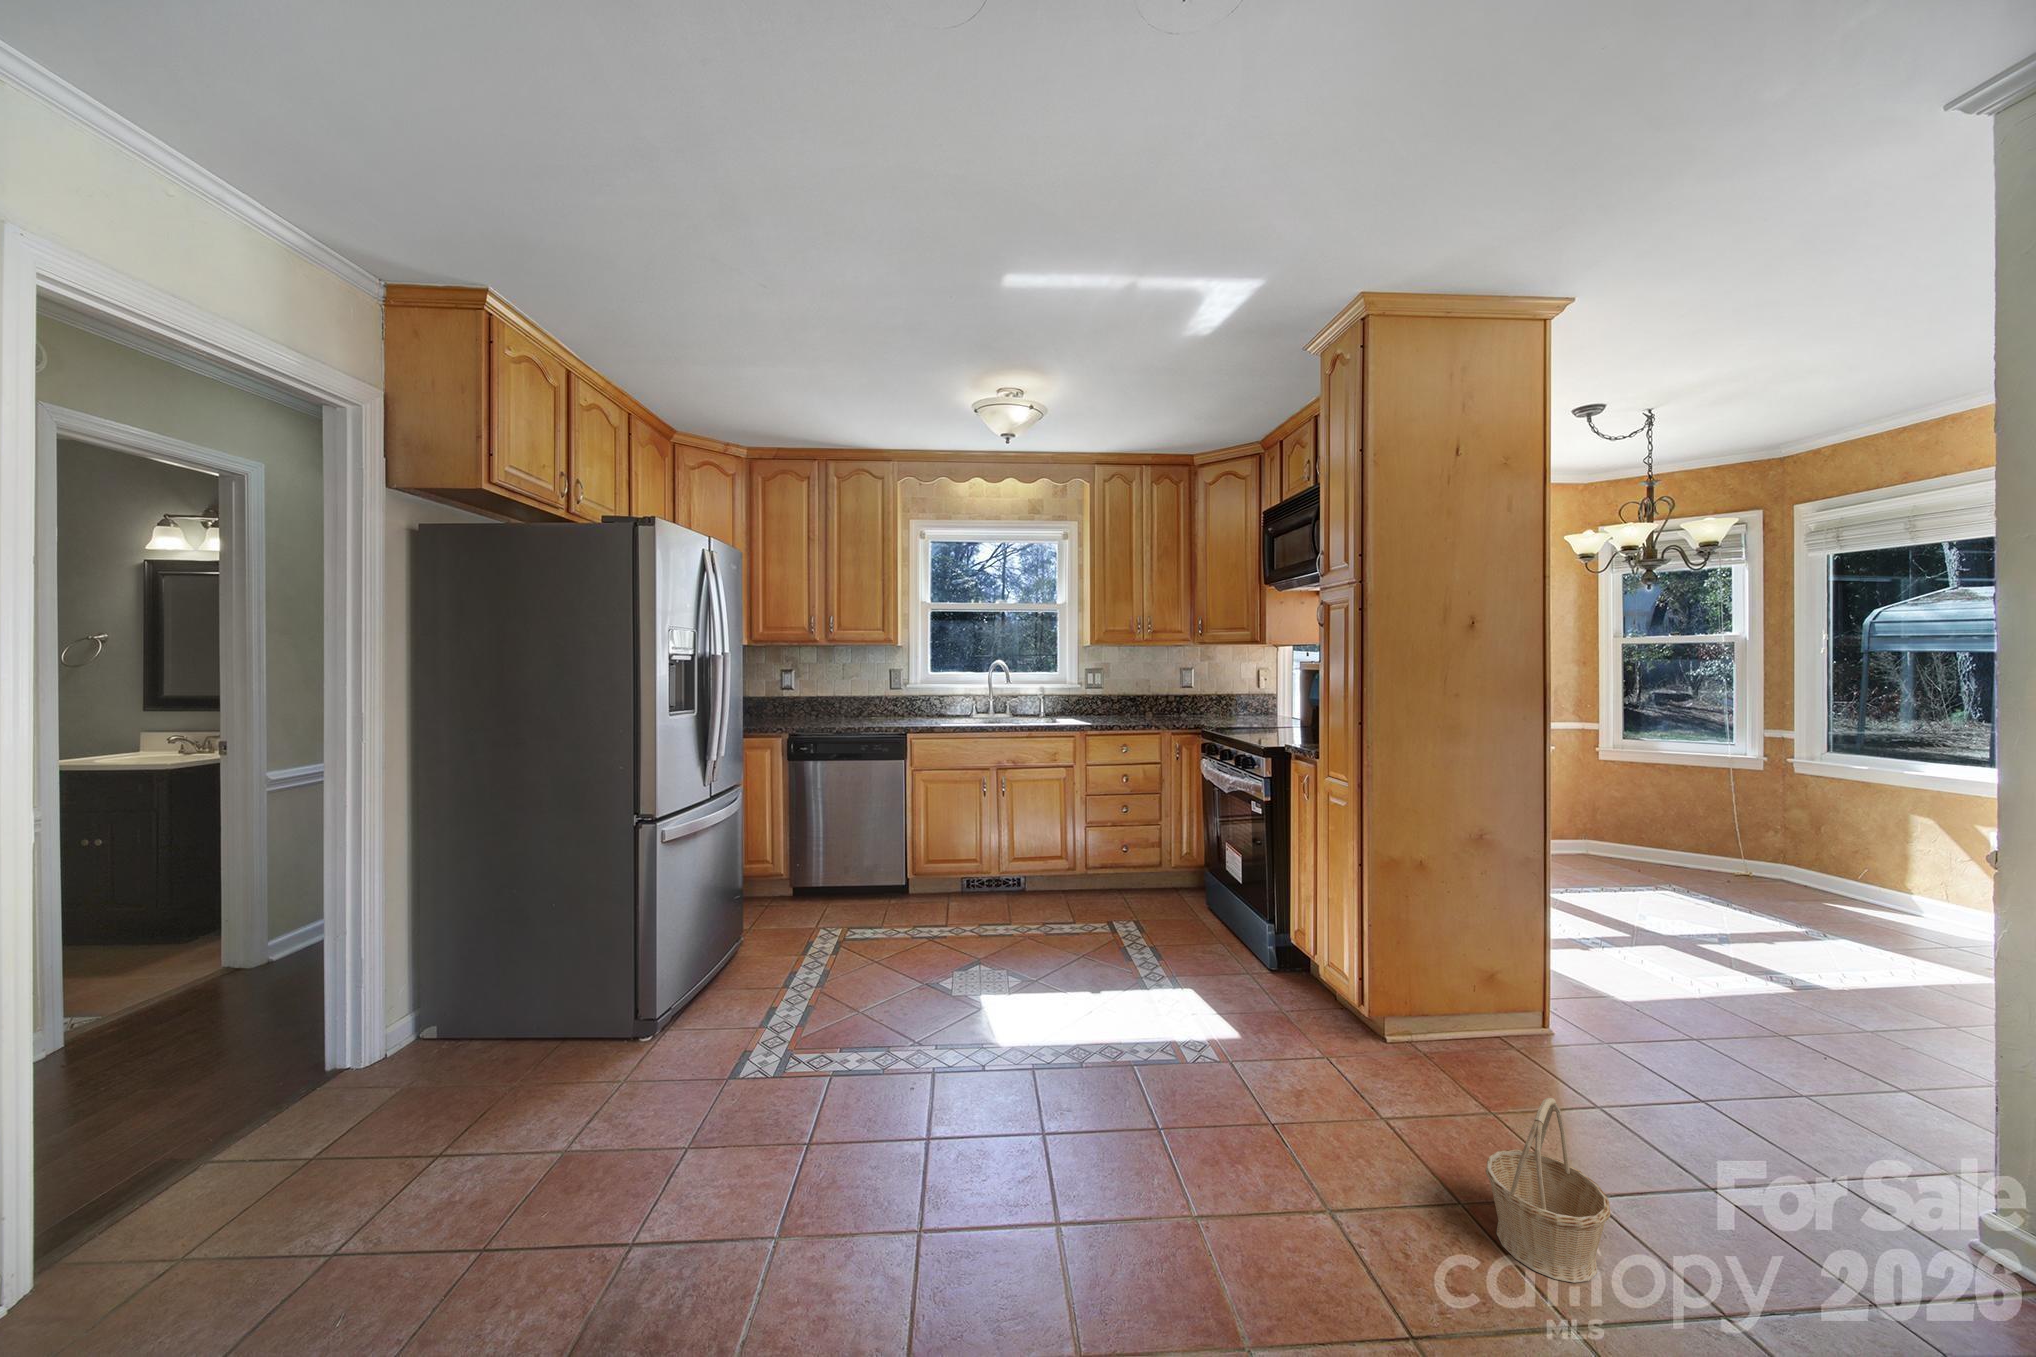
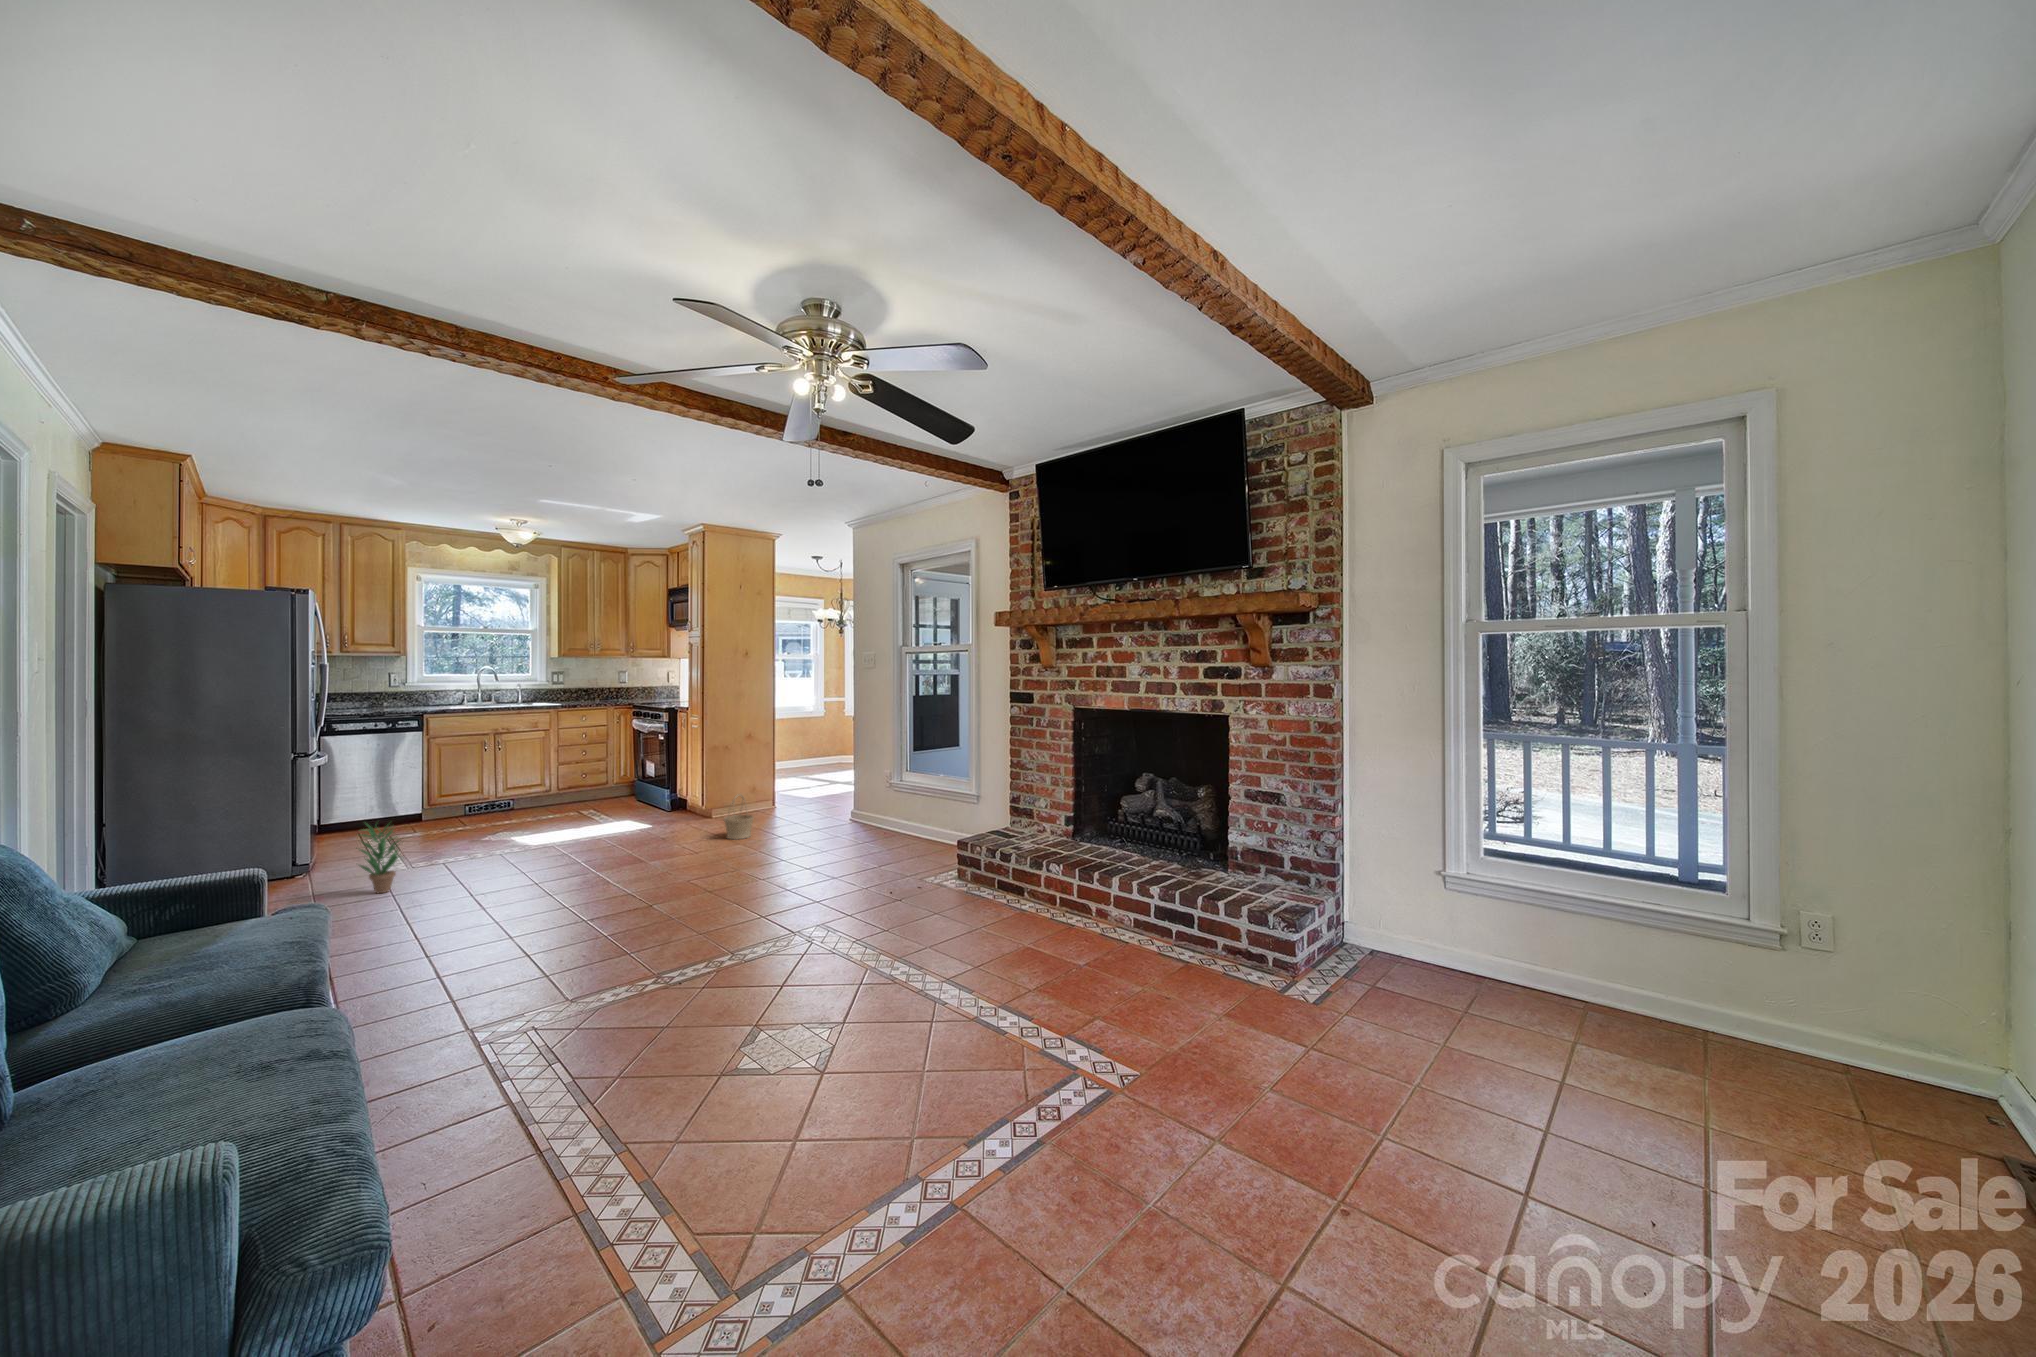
potted plant: none [527,1058,657,1261] -> present [356,824,399,893]

